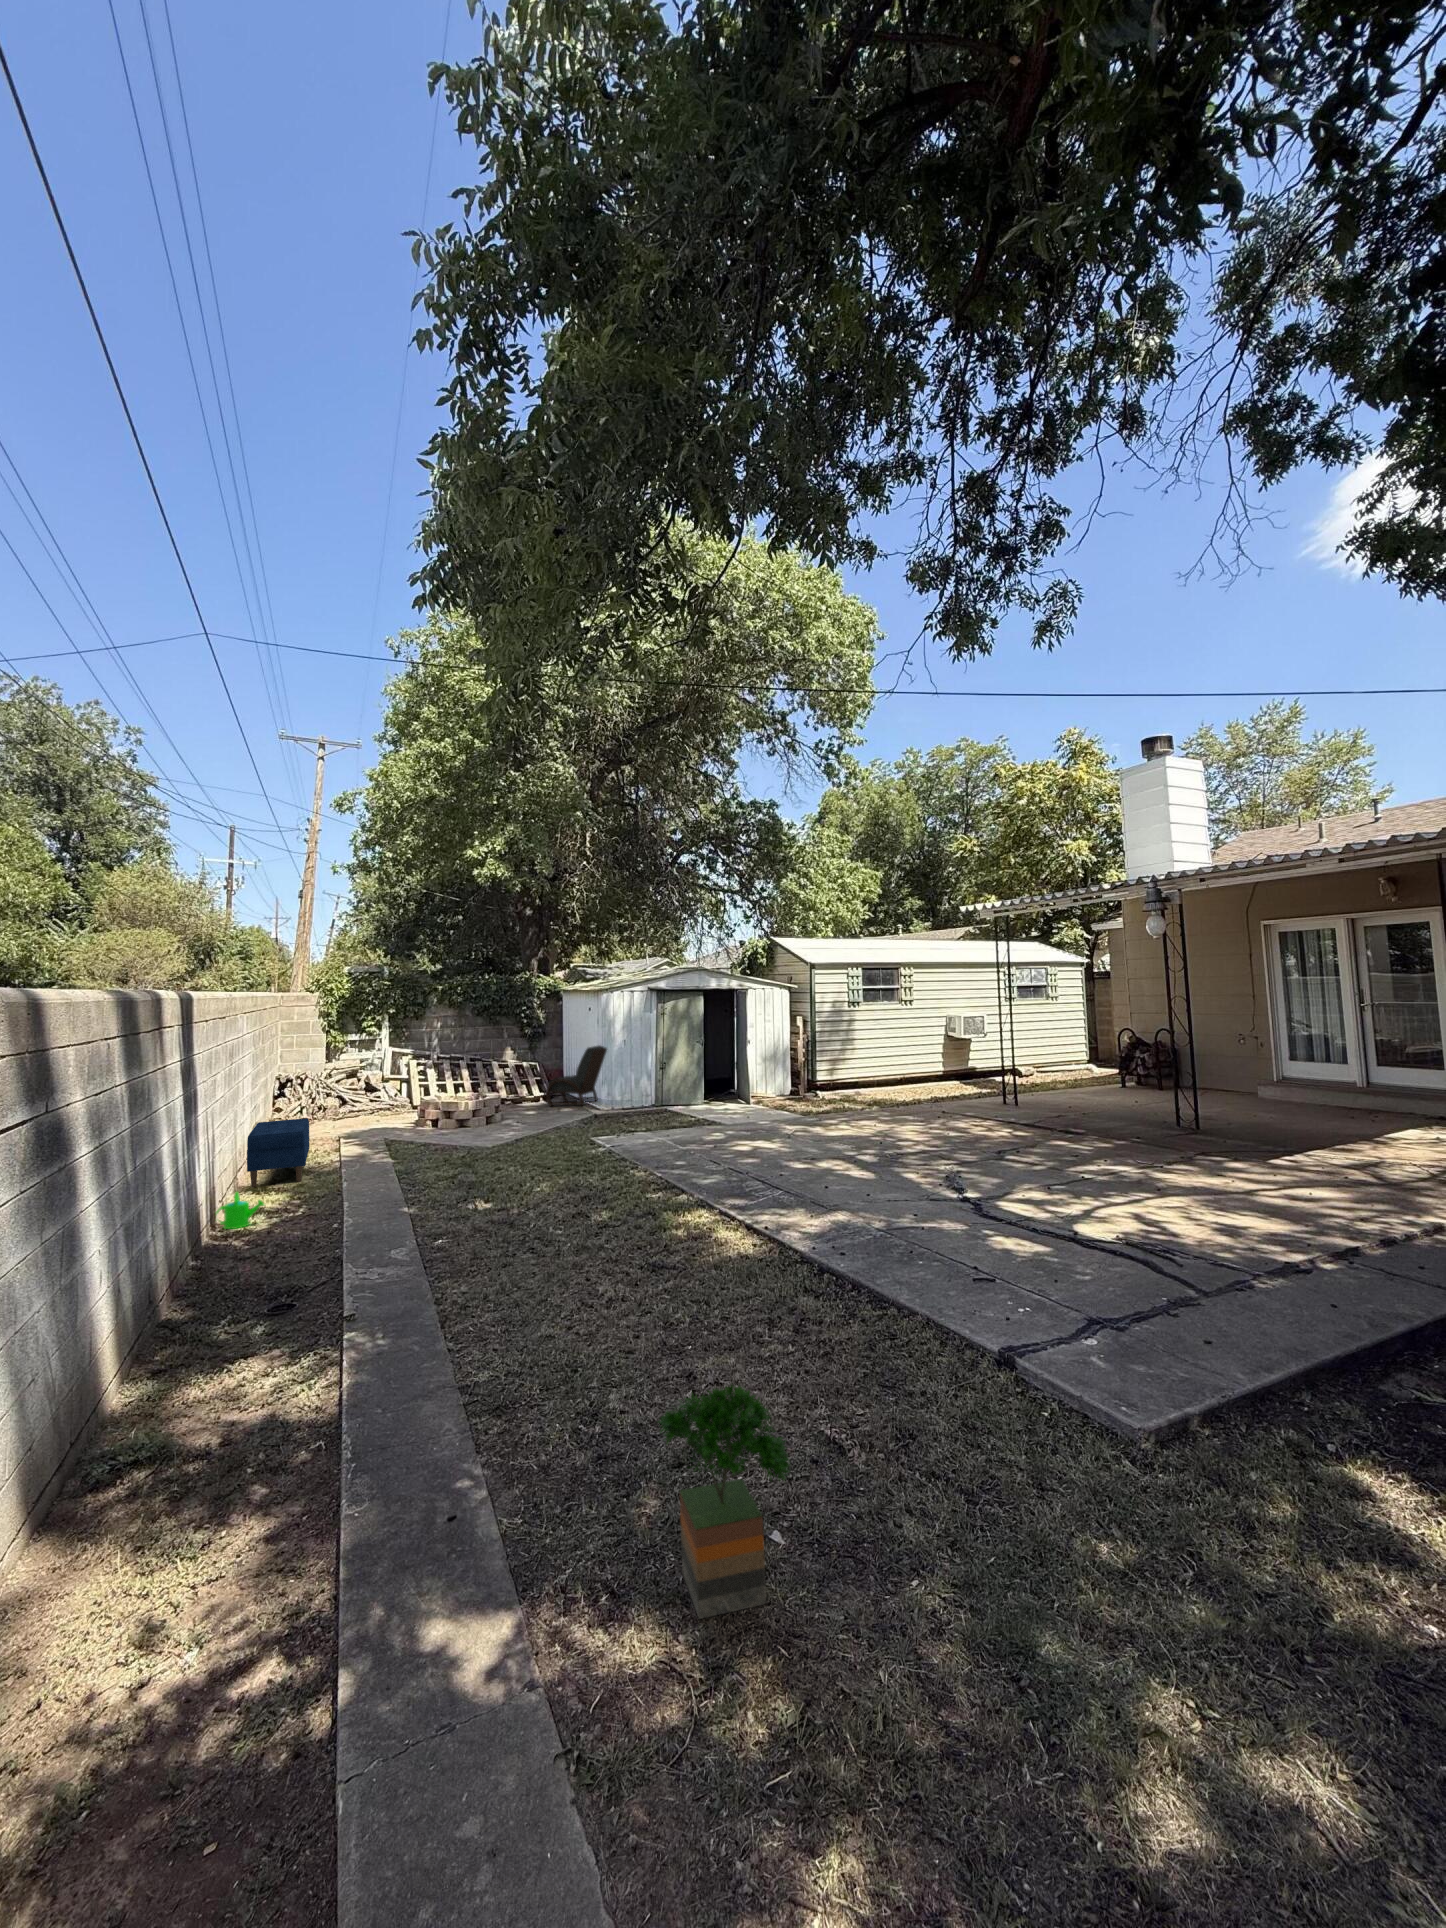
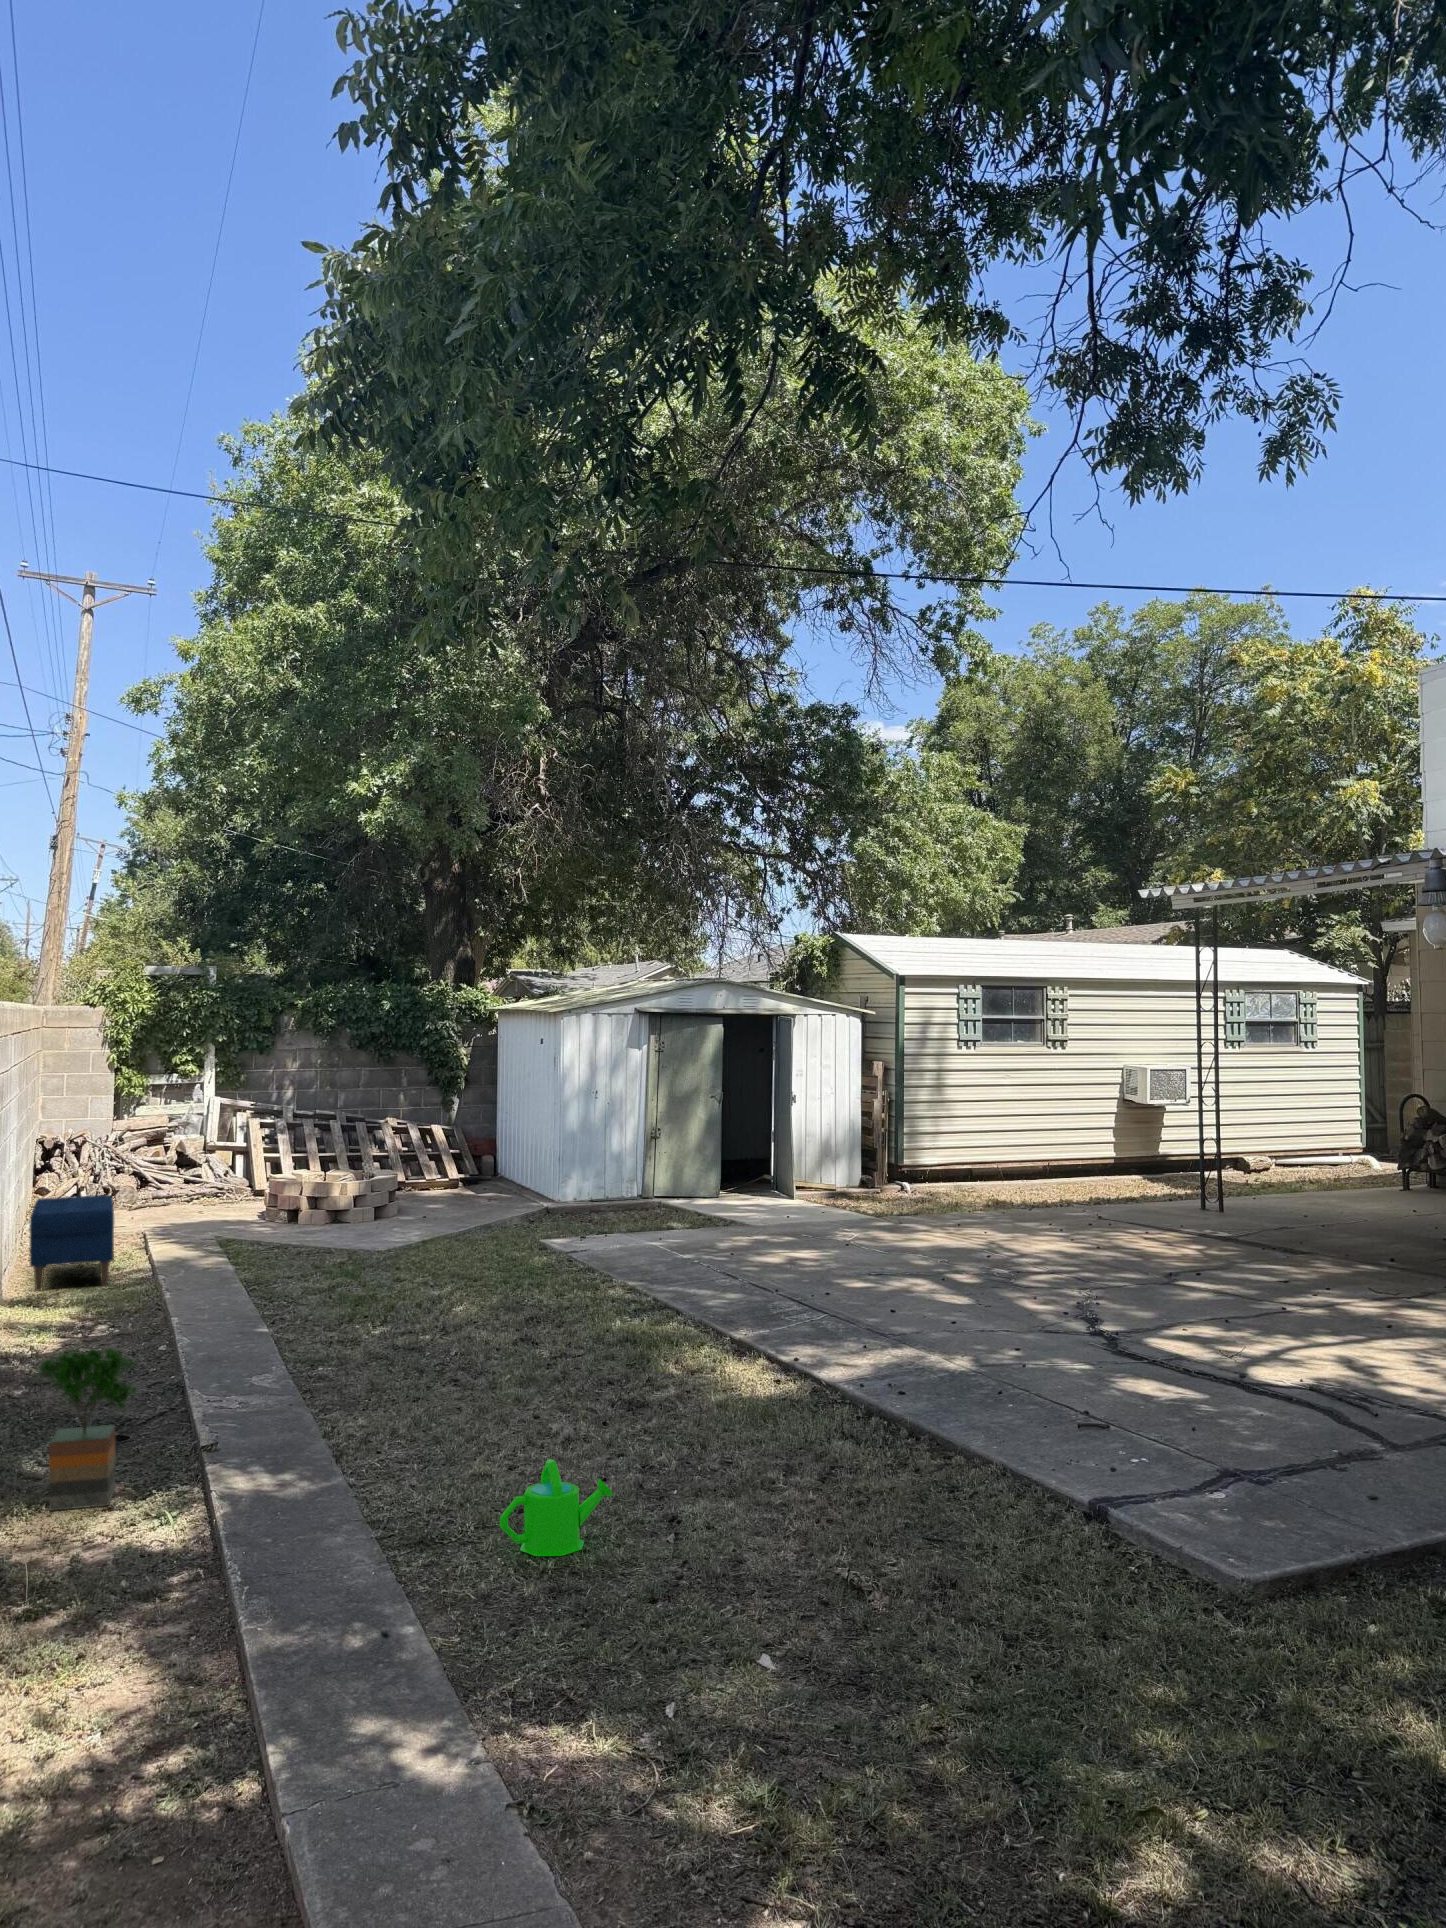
lounge chair: present [546,1045,607,1106] -> none [468,1100,568,1196]
watering can: present [216,1192,264,1229] -> present [500,1459,614,1556]
potted tree: present [659,1385,789,1619] -> present [37,1348,138,1511]

